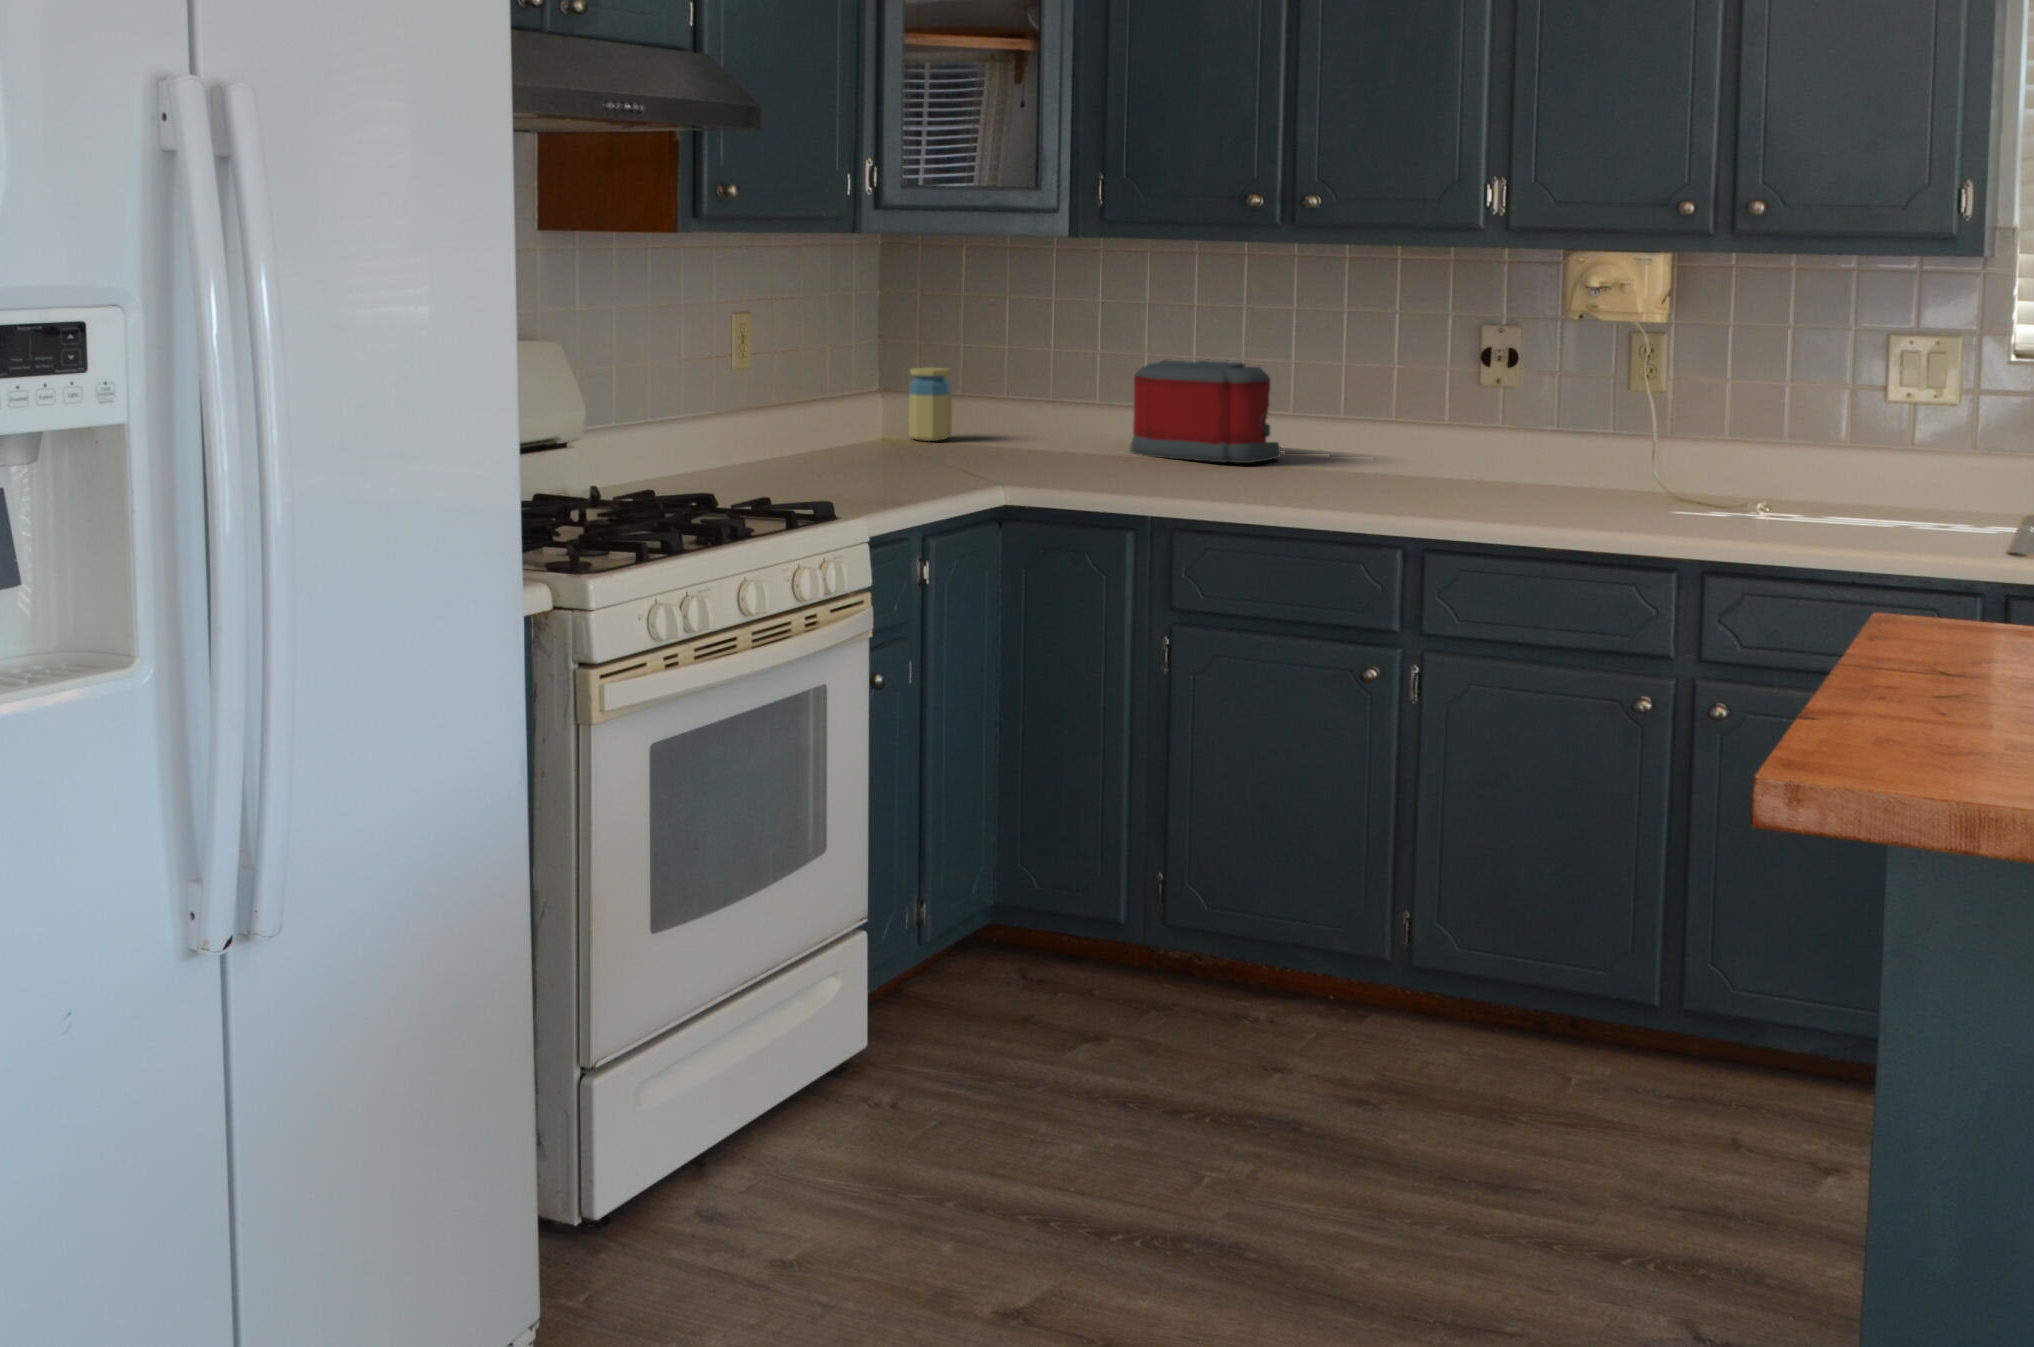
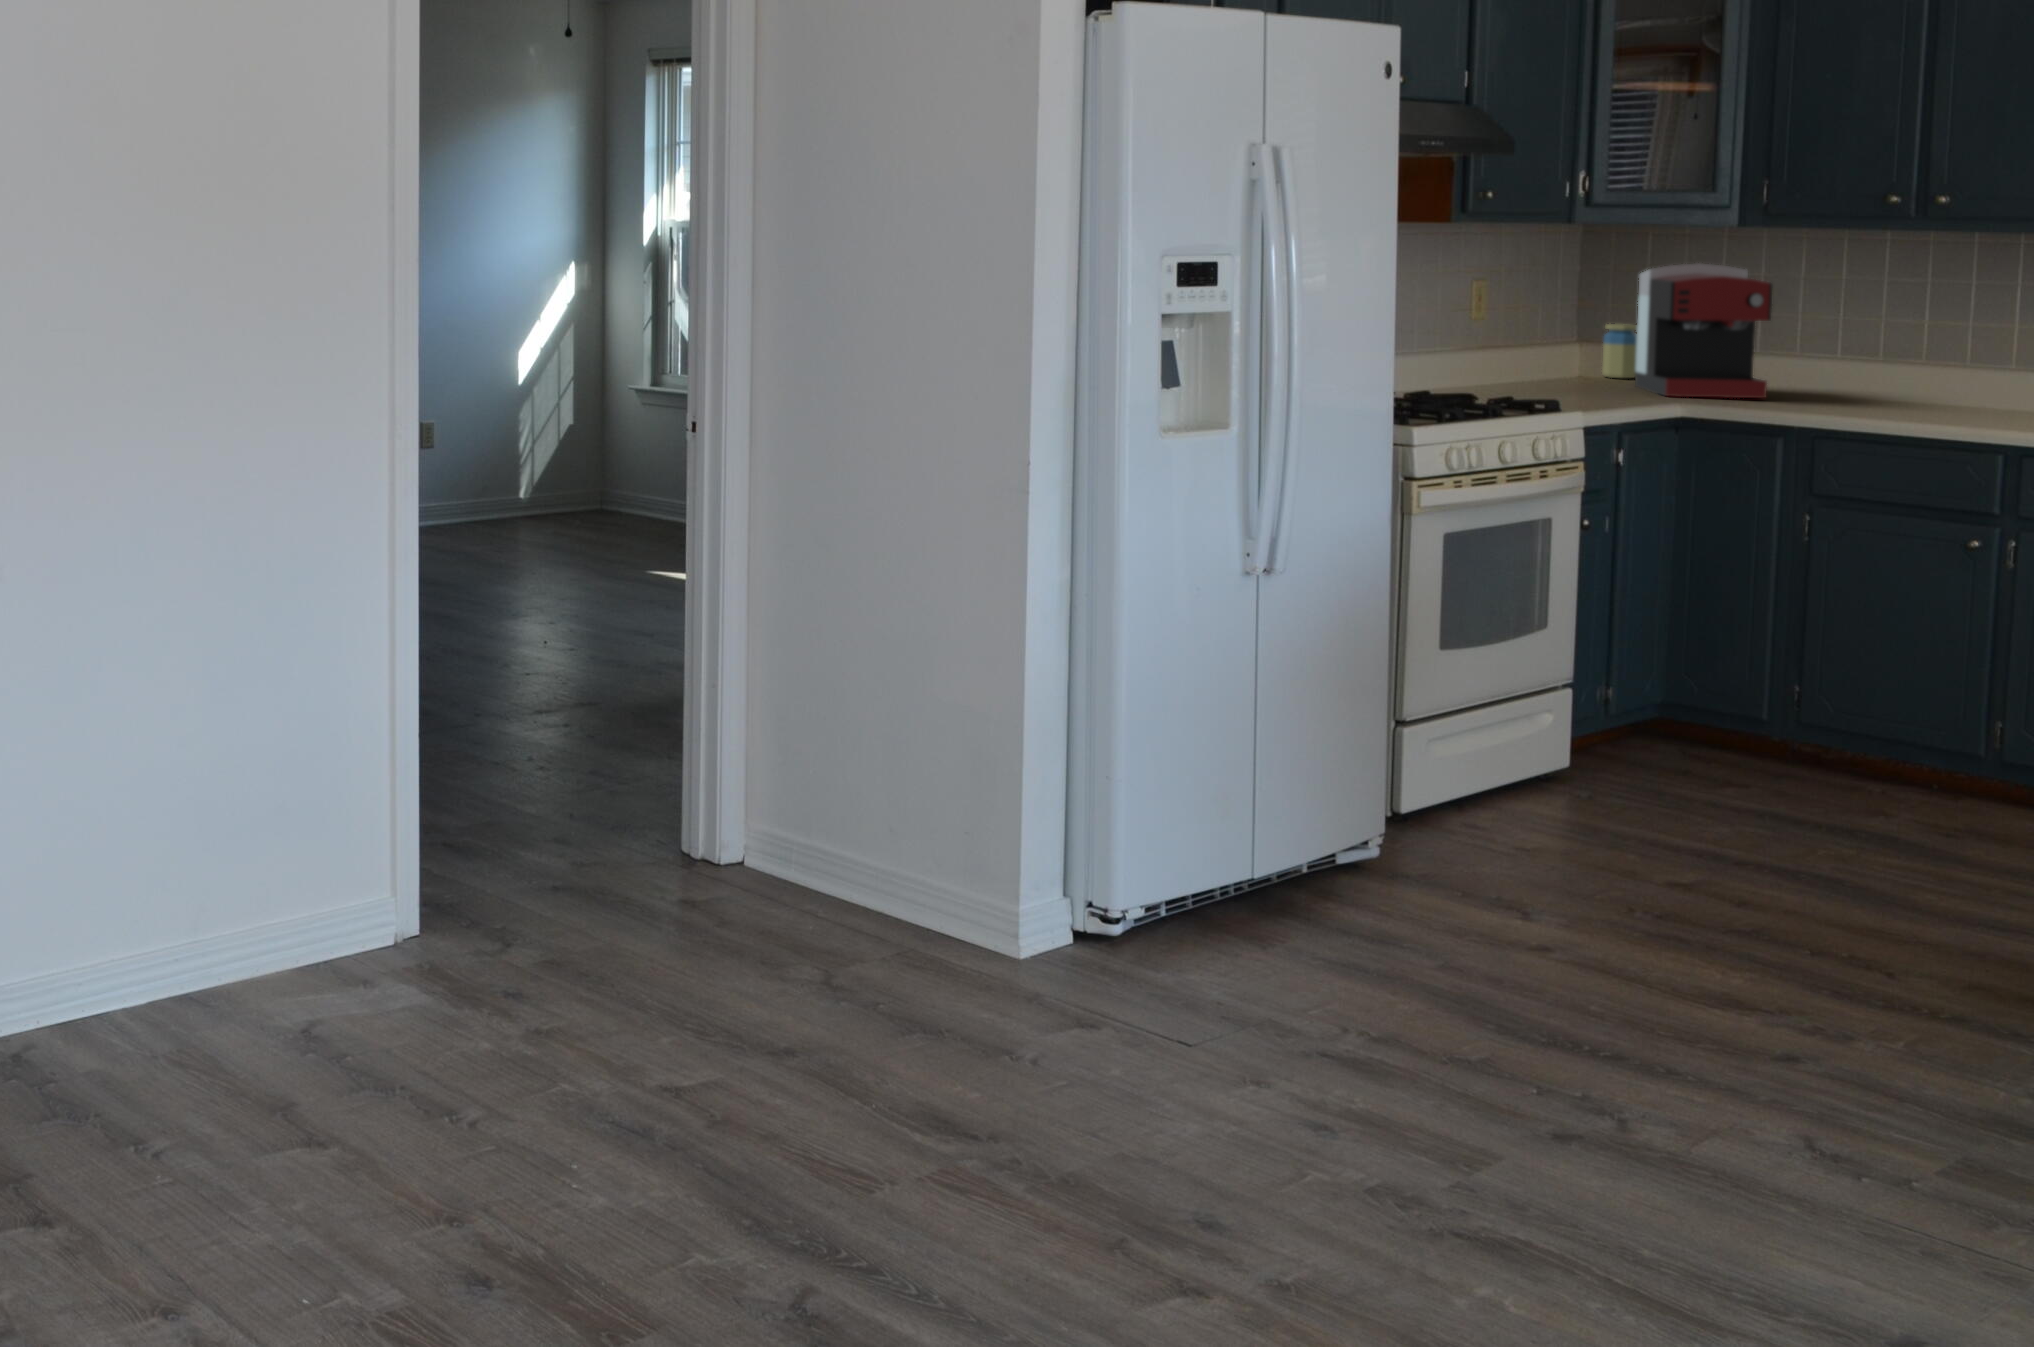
coffee maker: none [947,287,1107,471] -> present [1635,263,1772,398]
toaster: present [1130,359,1280,463] -> none [1790,321,1925,401]

